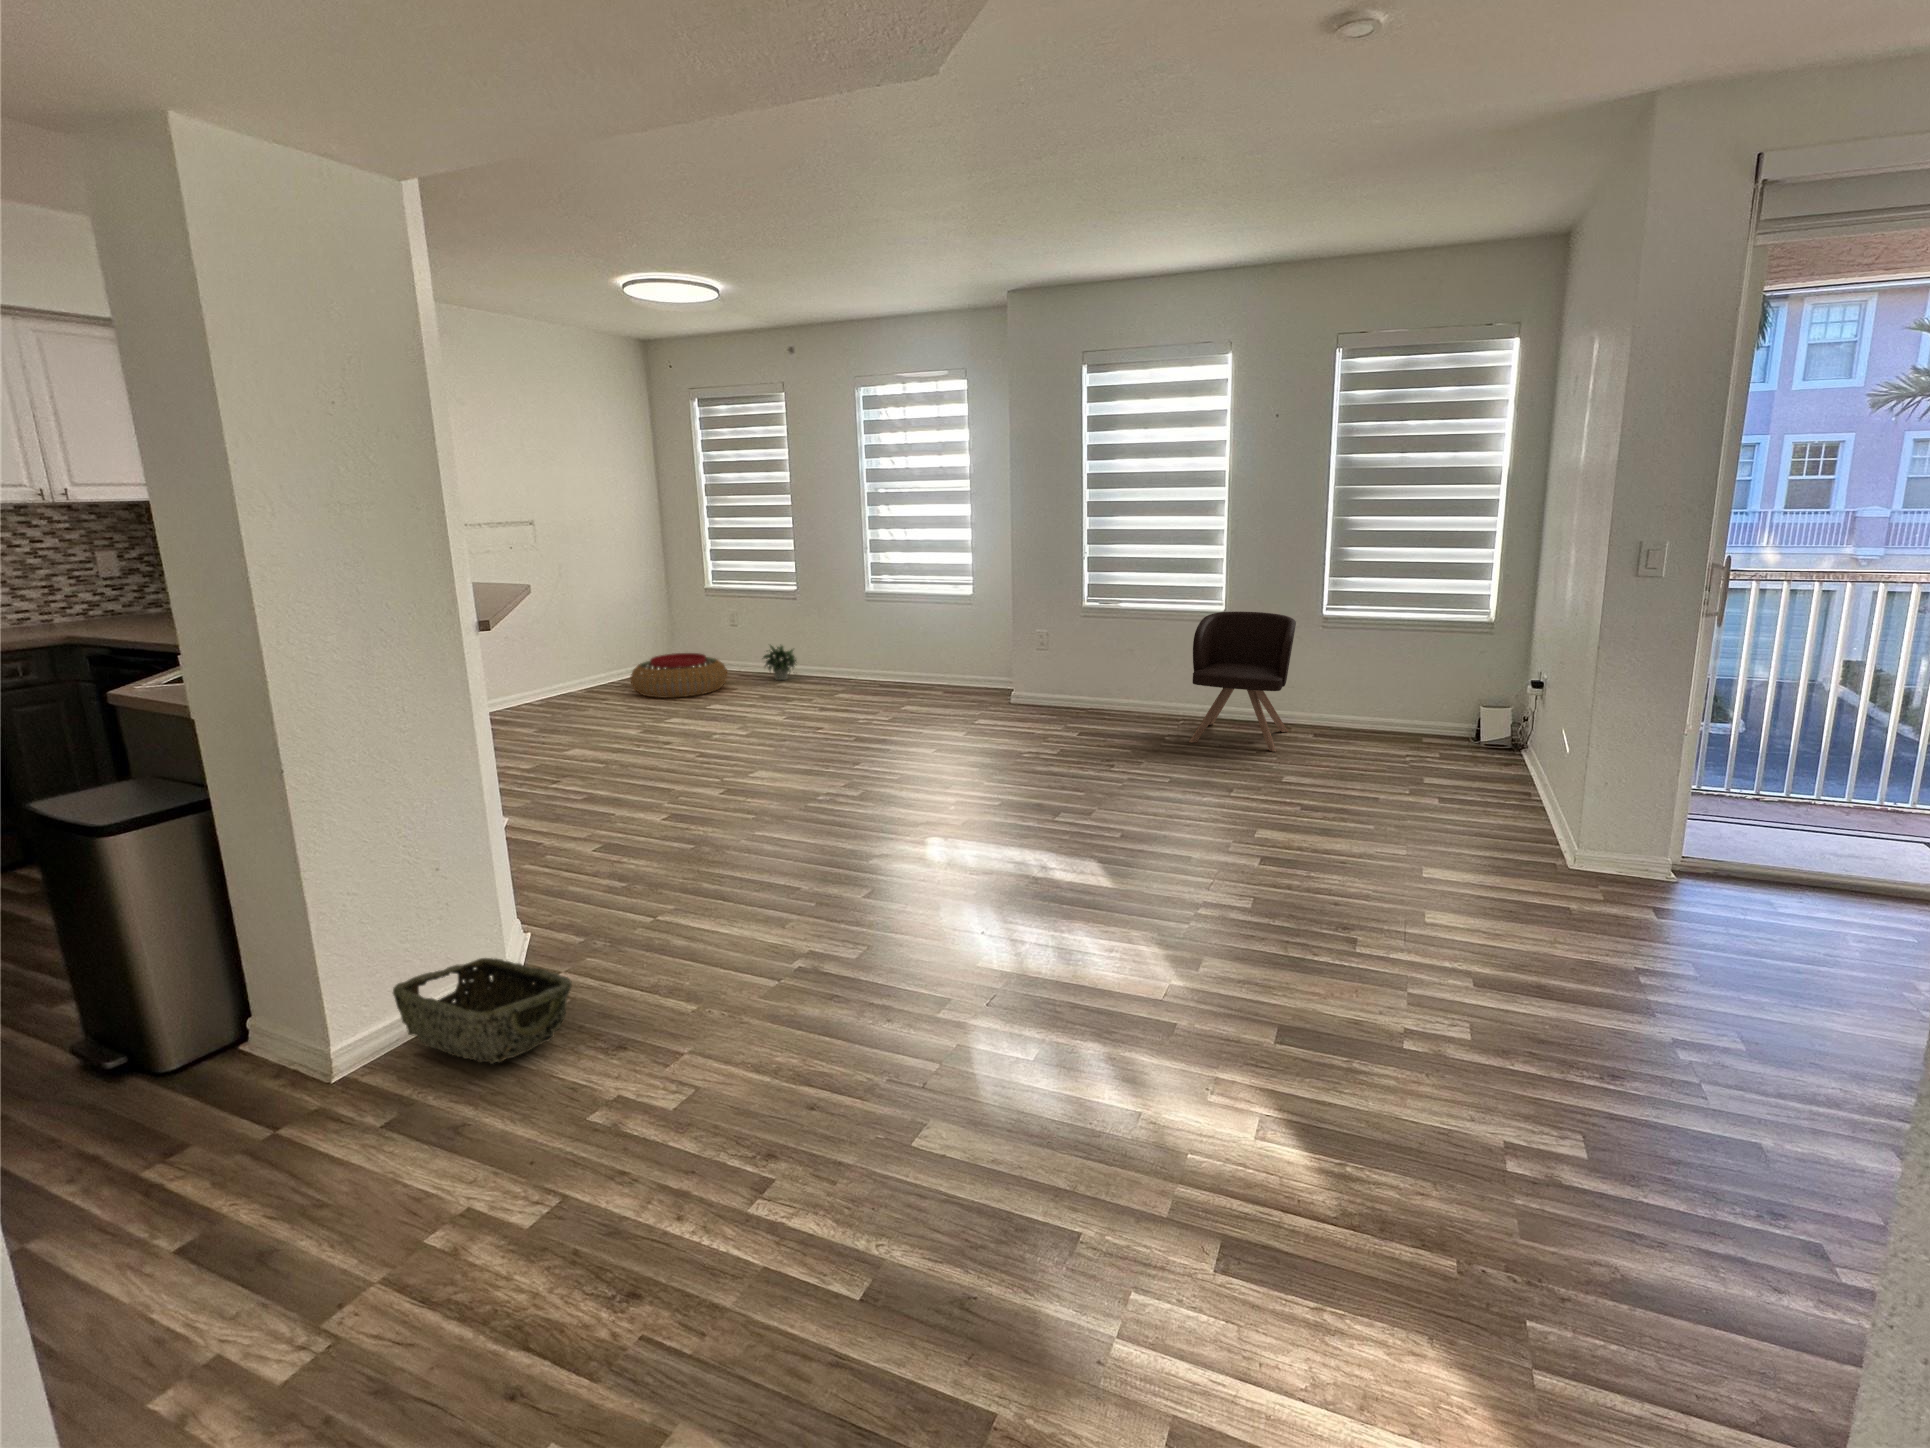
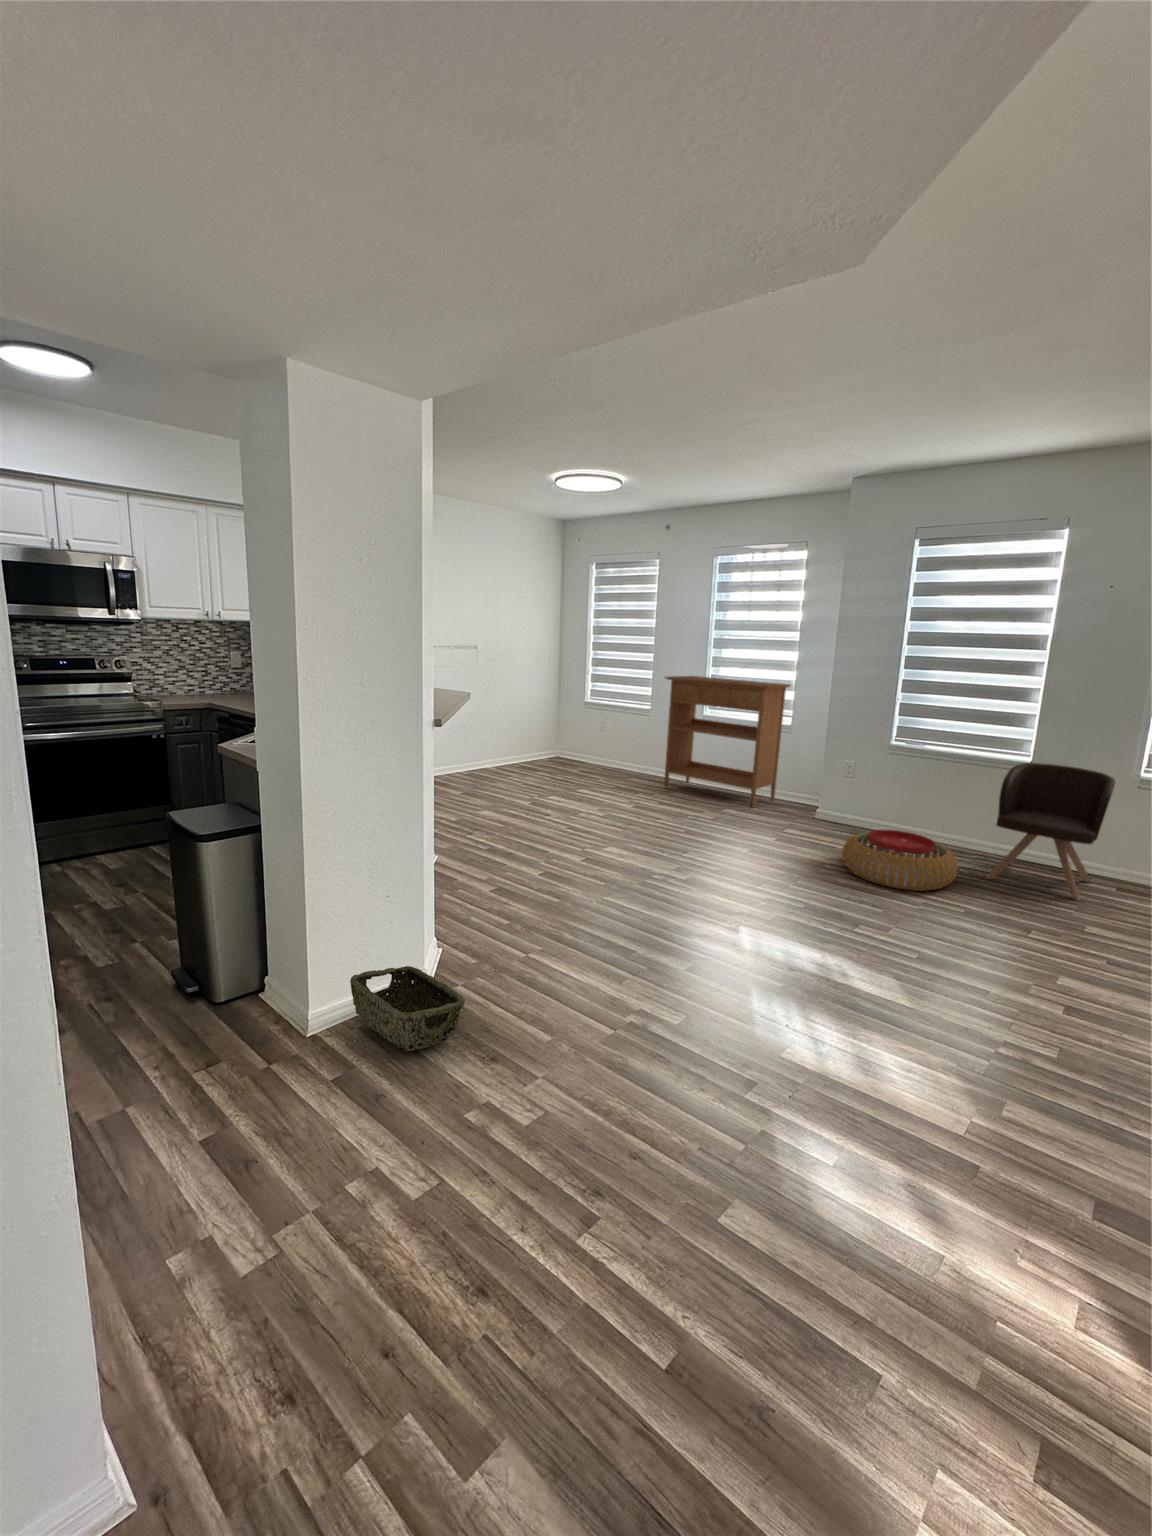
console table: none [809,543,967,699] -> present [664,676,790,807]
potted plant: present [762,645,796,680] -> none [618,748,645,777]
pouf: present [630,653,727,698] -> present [842,830,958,891]

